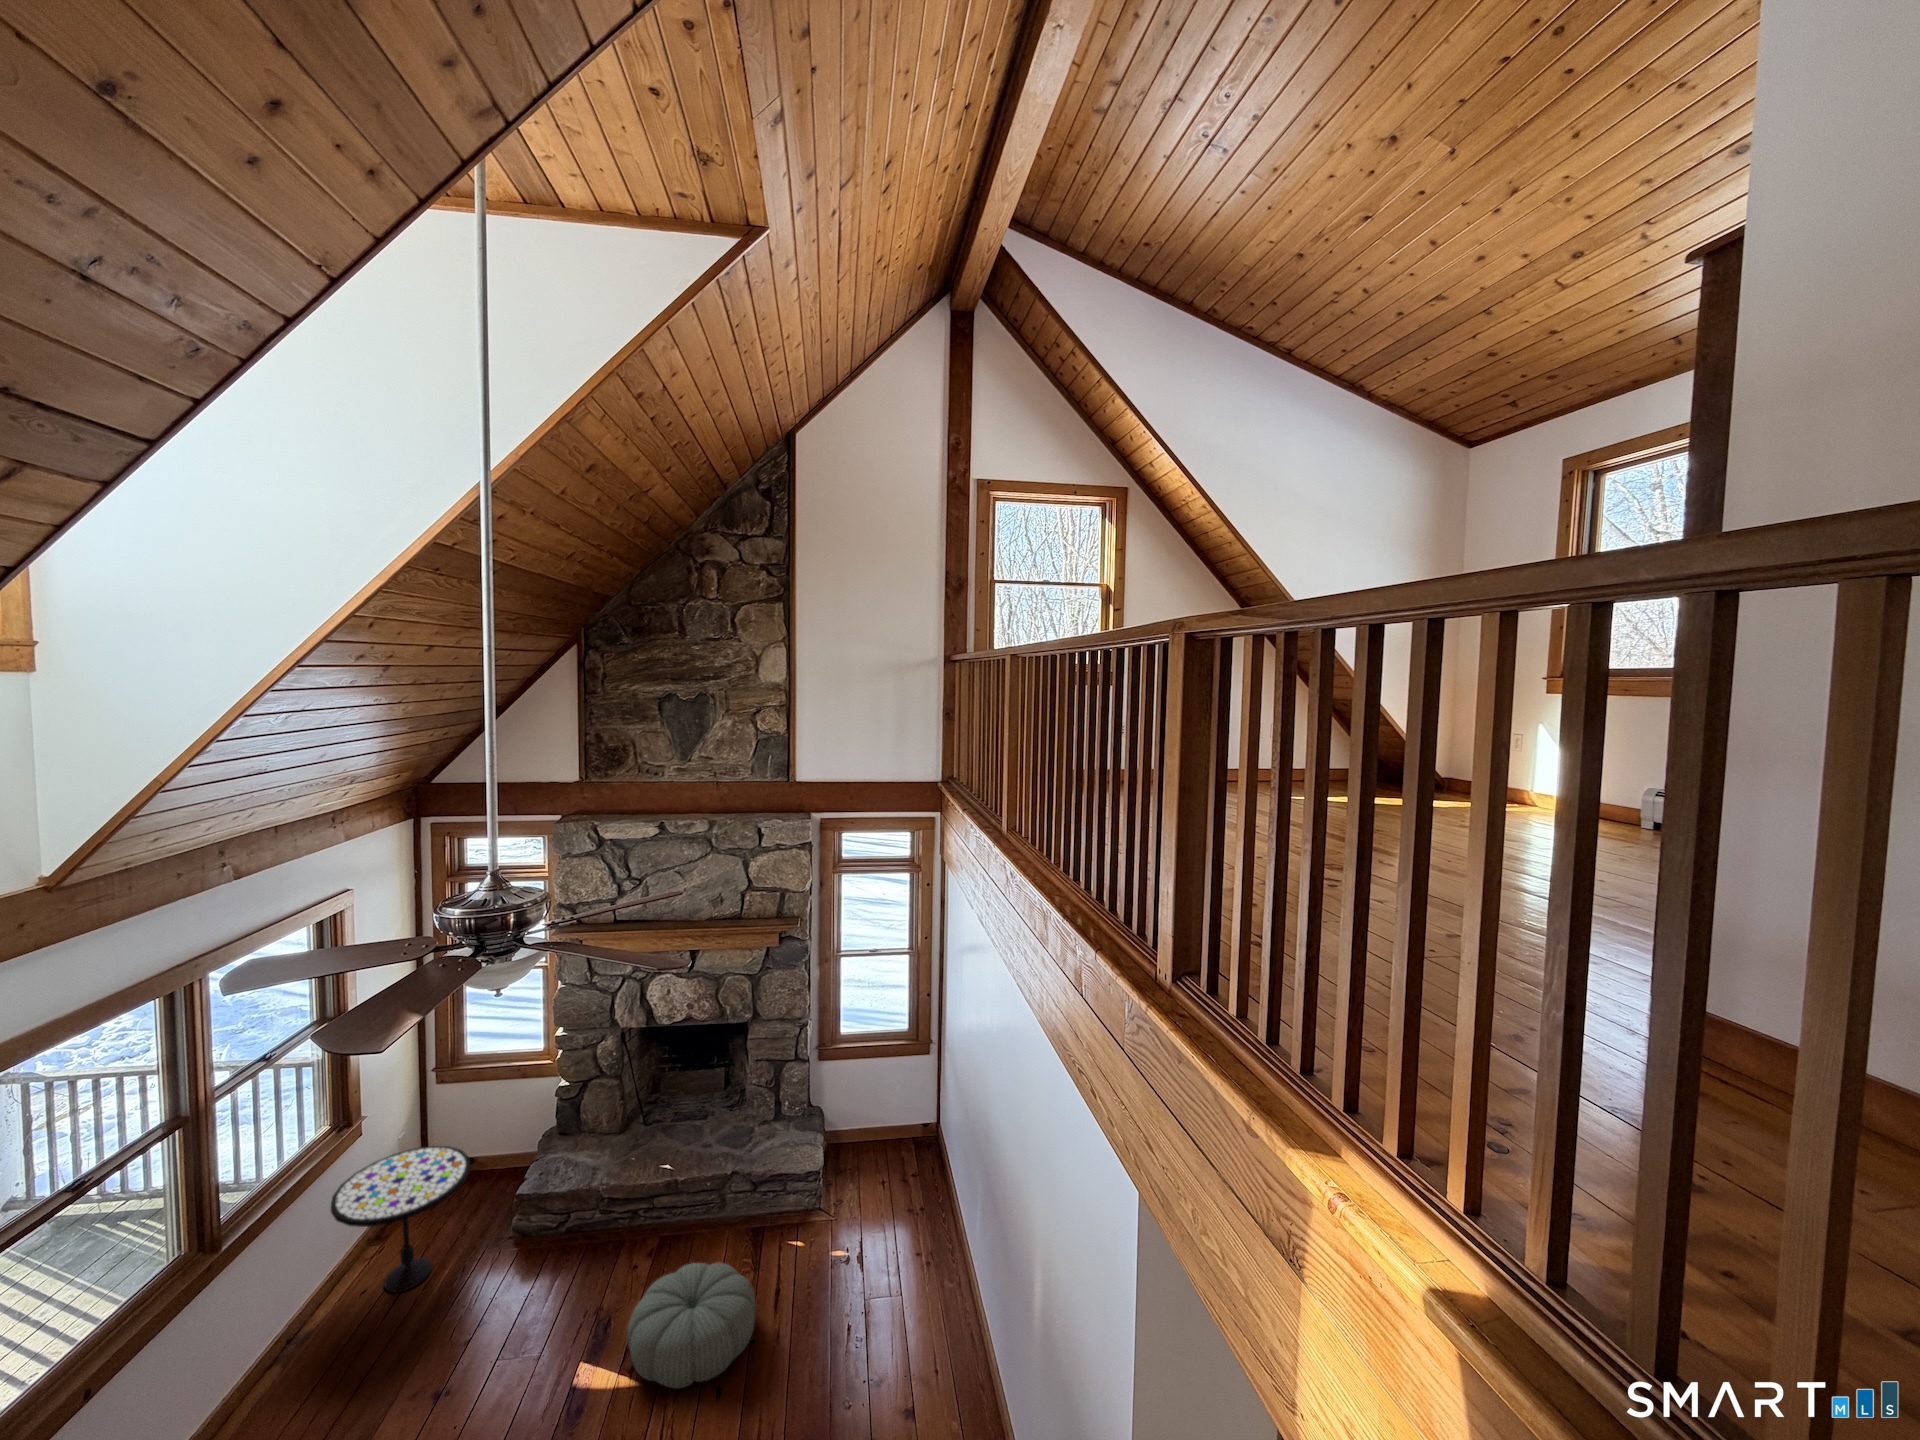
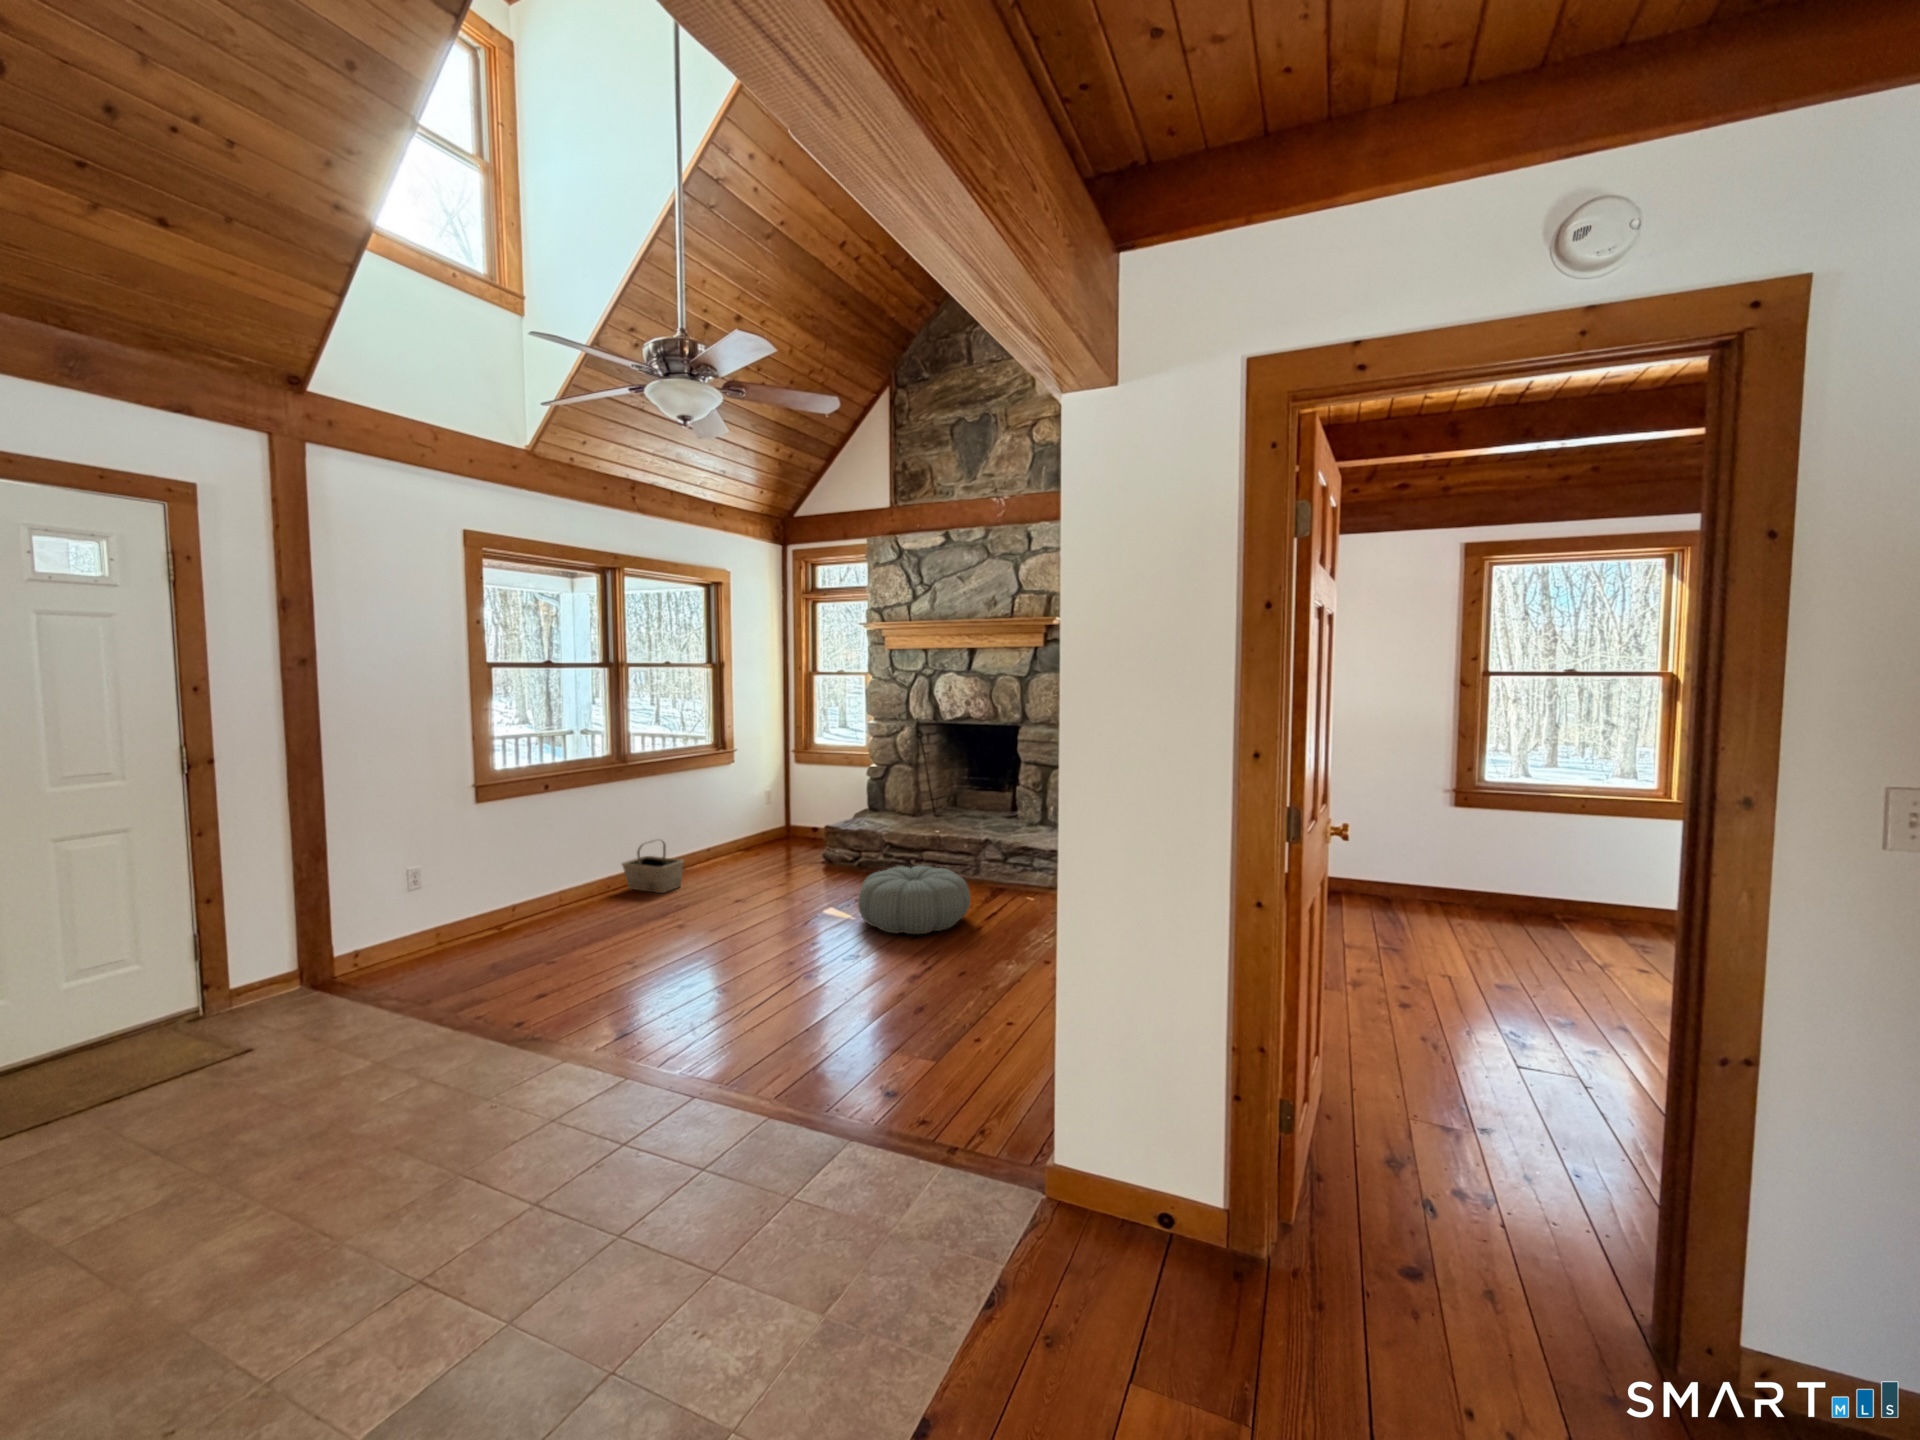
side table: present [331,1146,470,1292] -> none [696,780,789,869]
basket: none [235,1321,339,1411] -> present [622,841,684,893]

